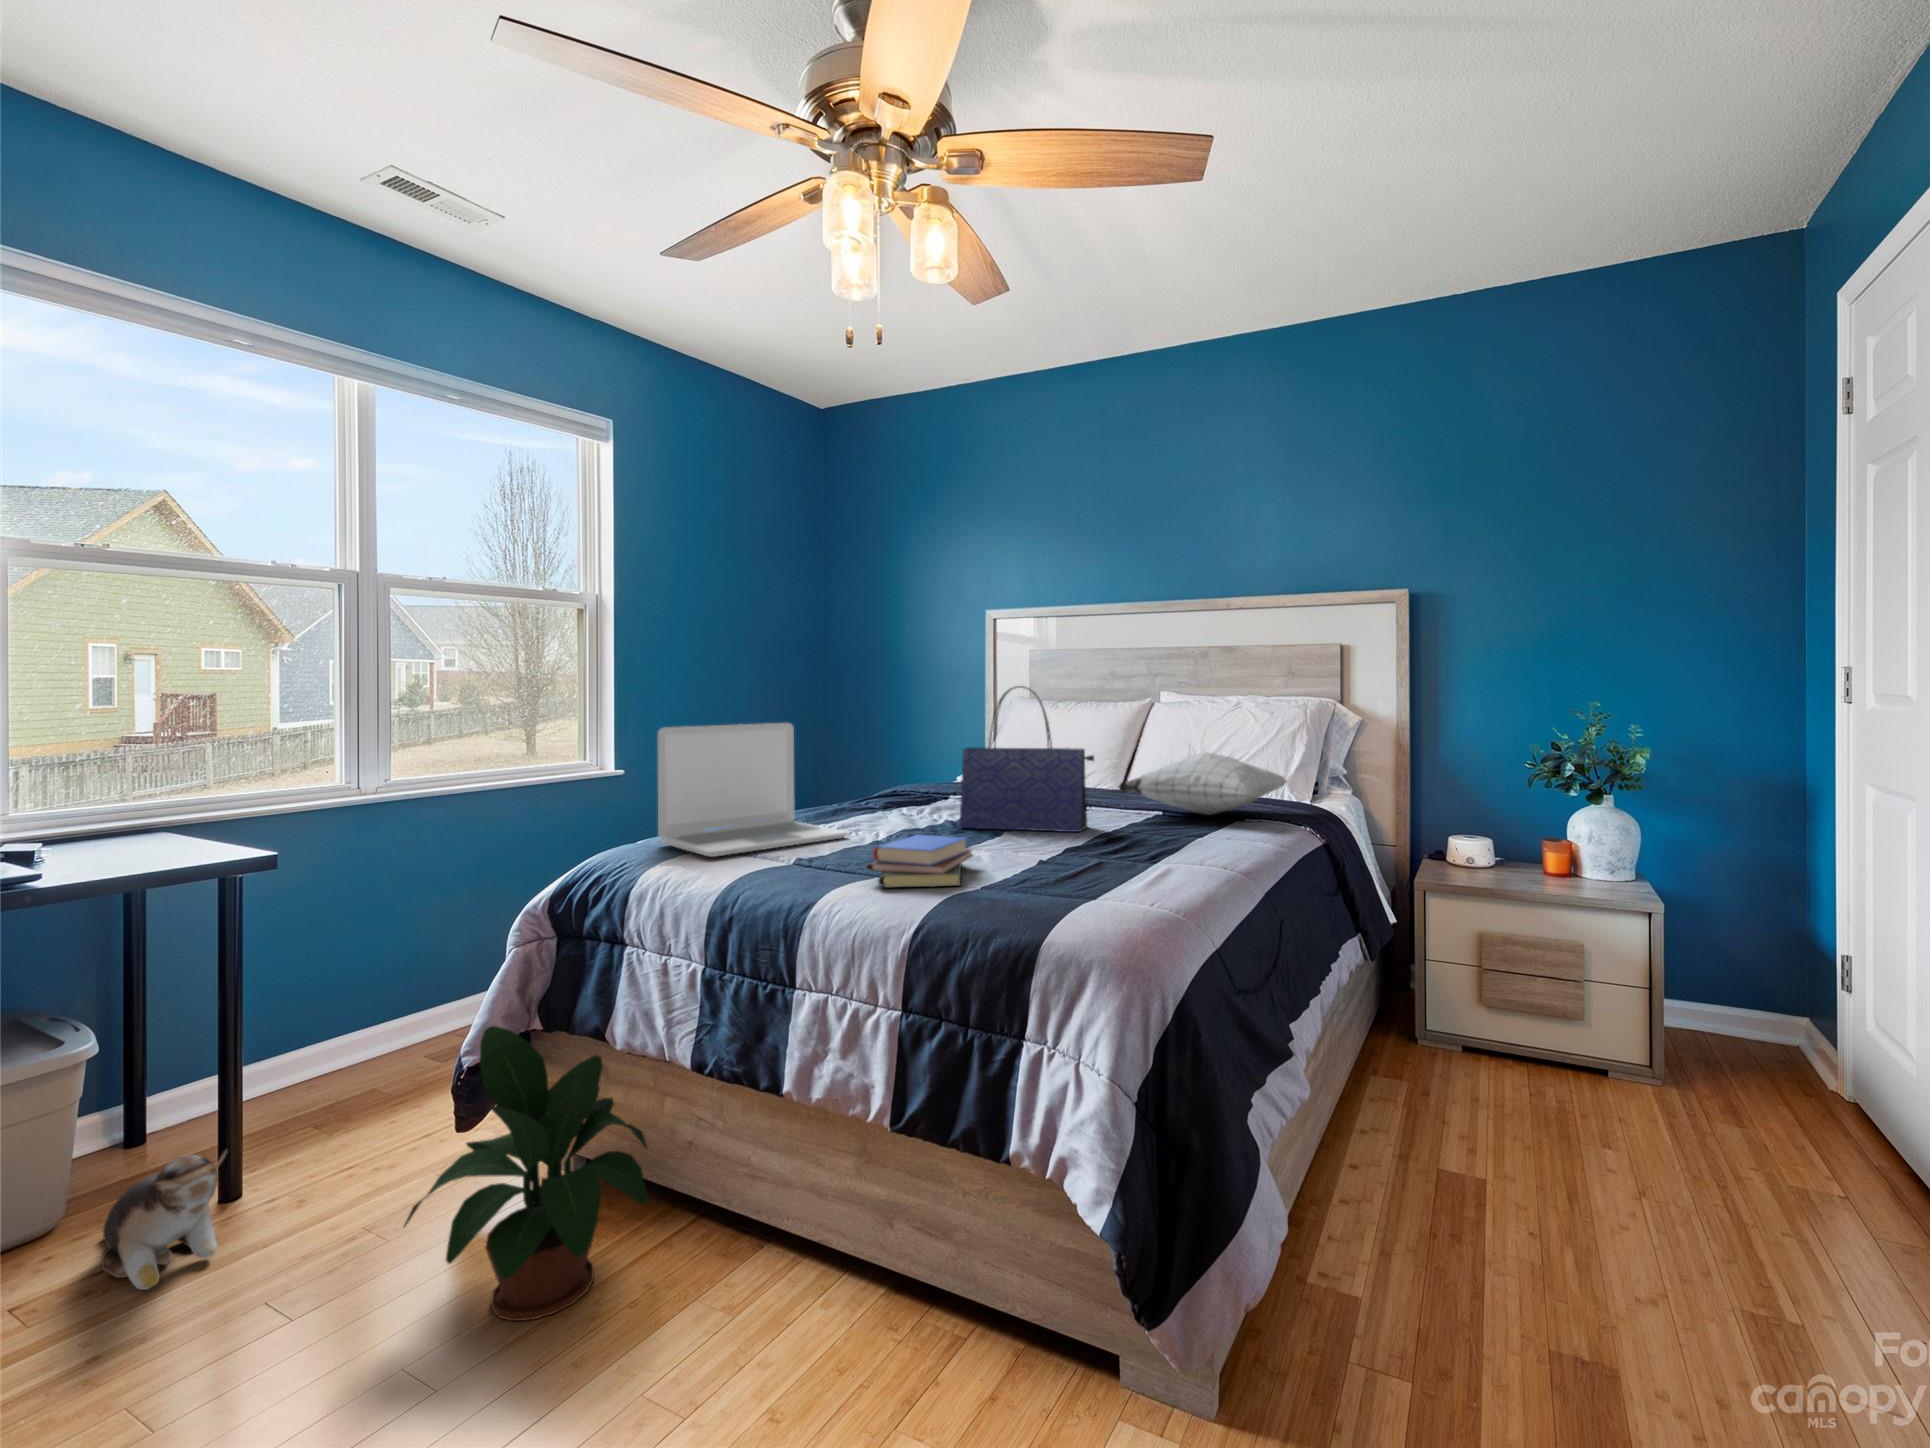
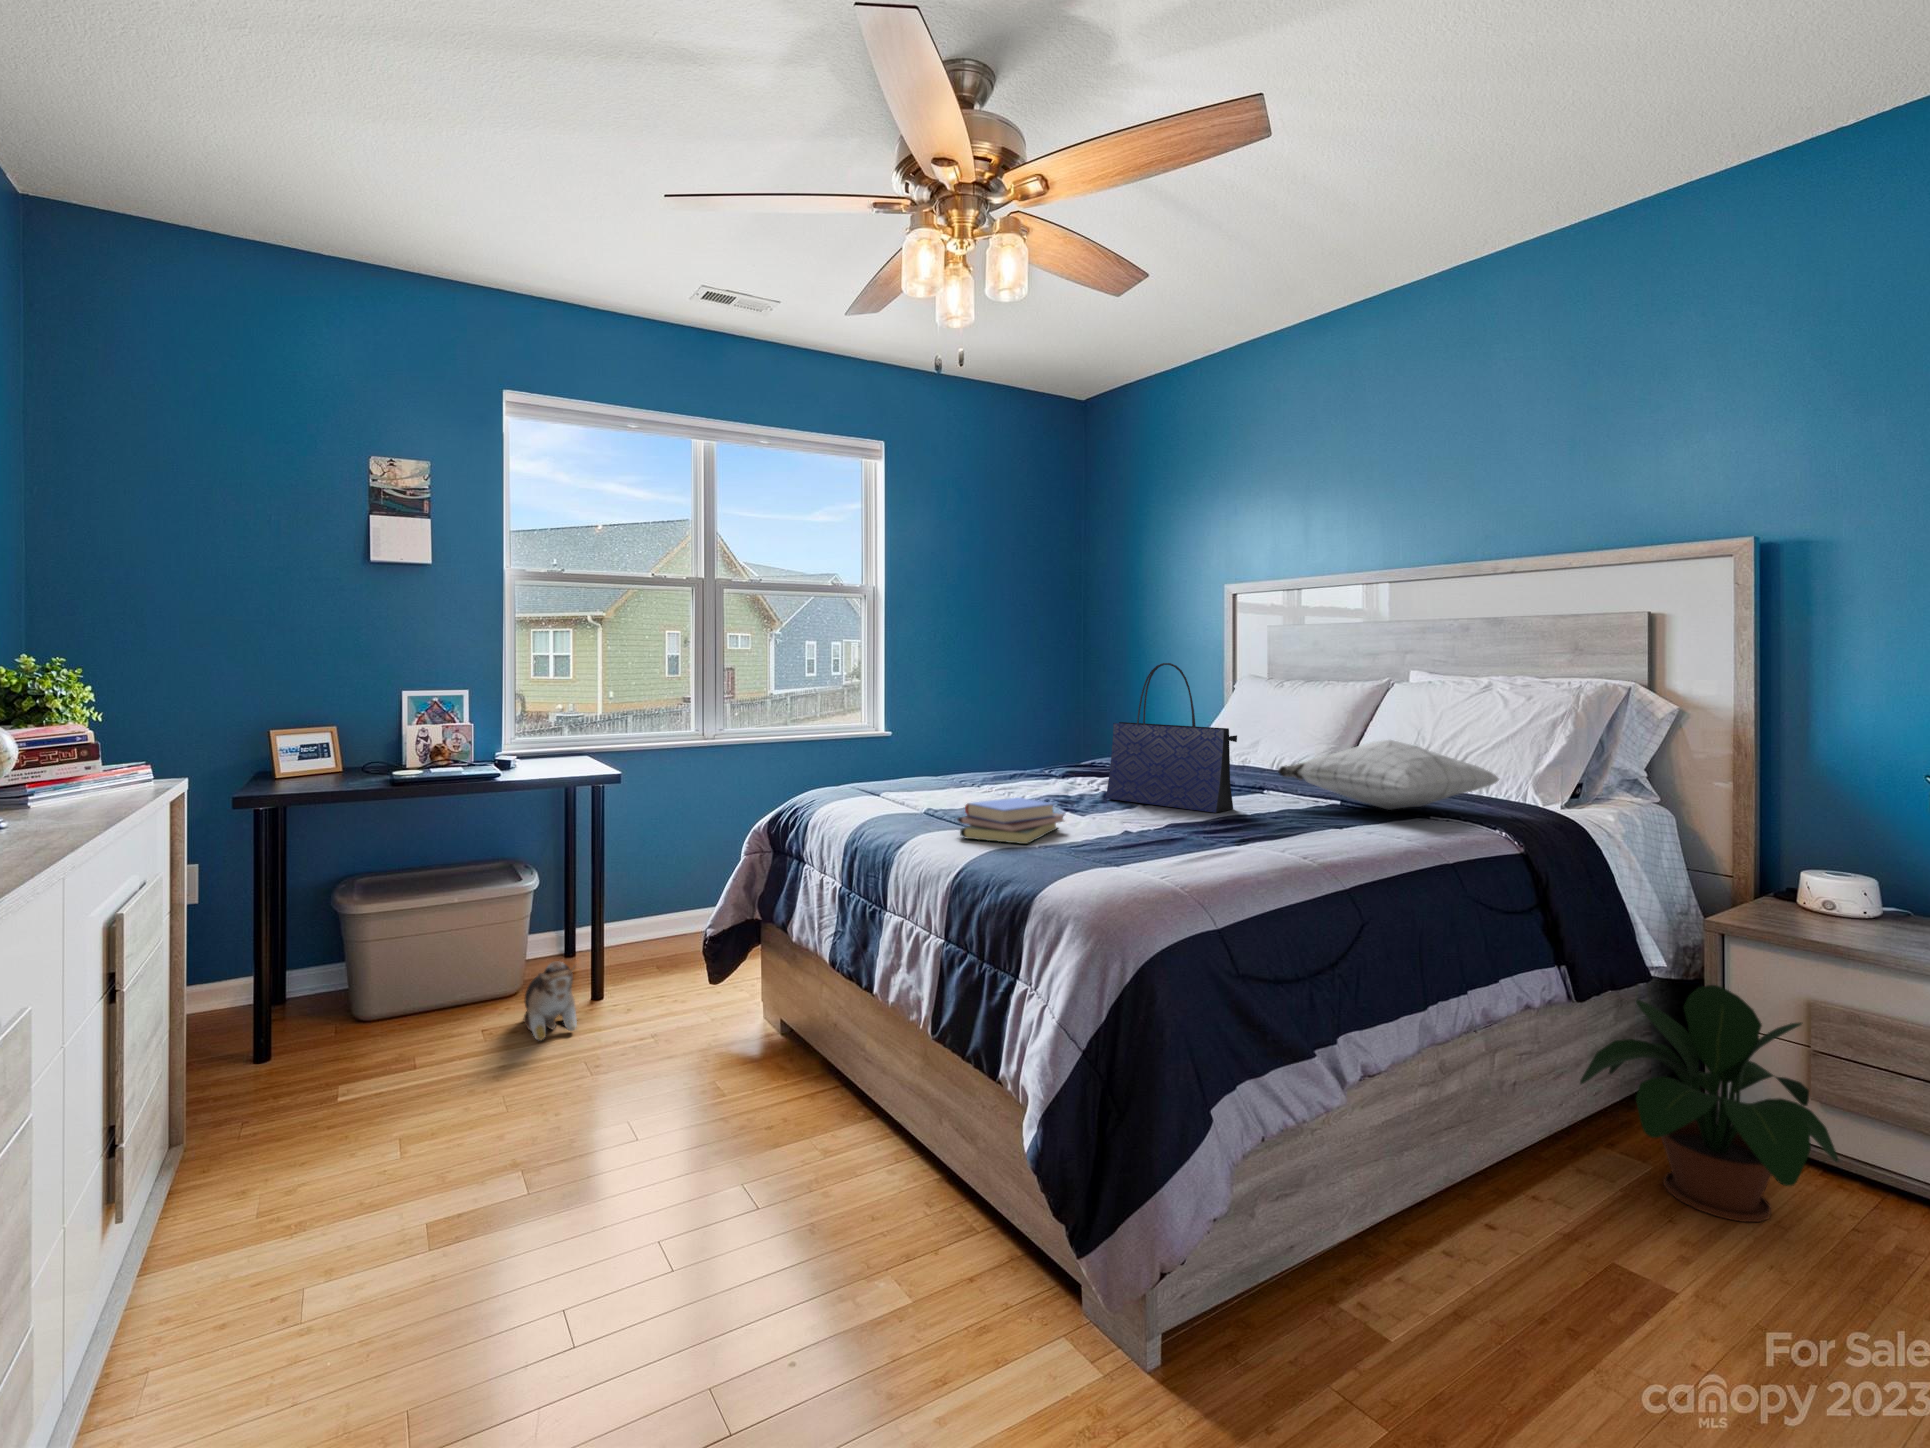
laptop: present [658,723,847,857] -> none [853,693,1000,802]
potted plant: present [404,1026,648,1321] -> present [1580,985,1838,1222]

